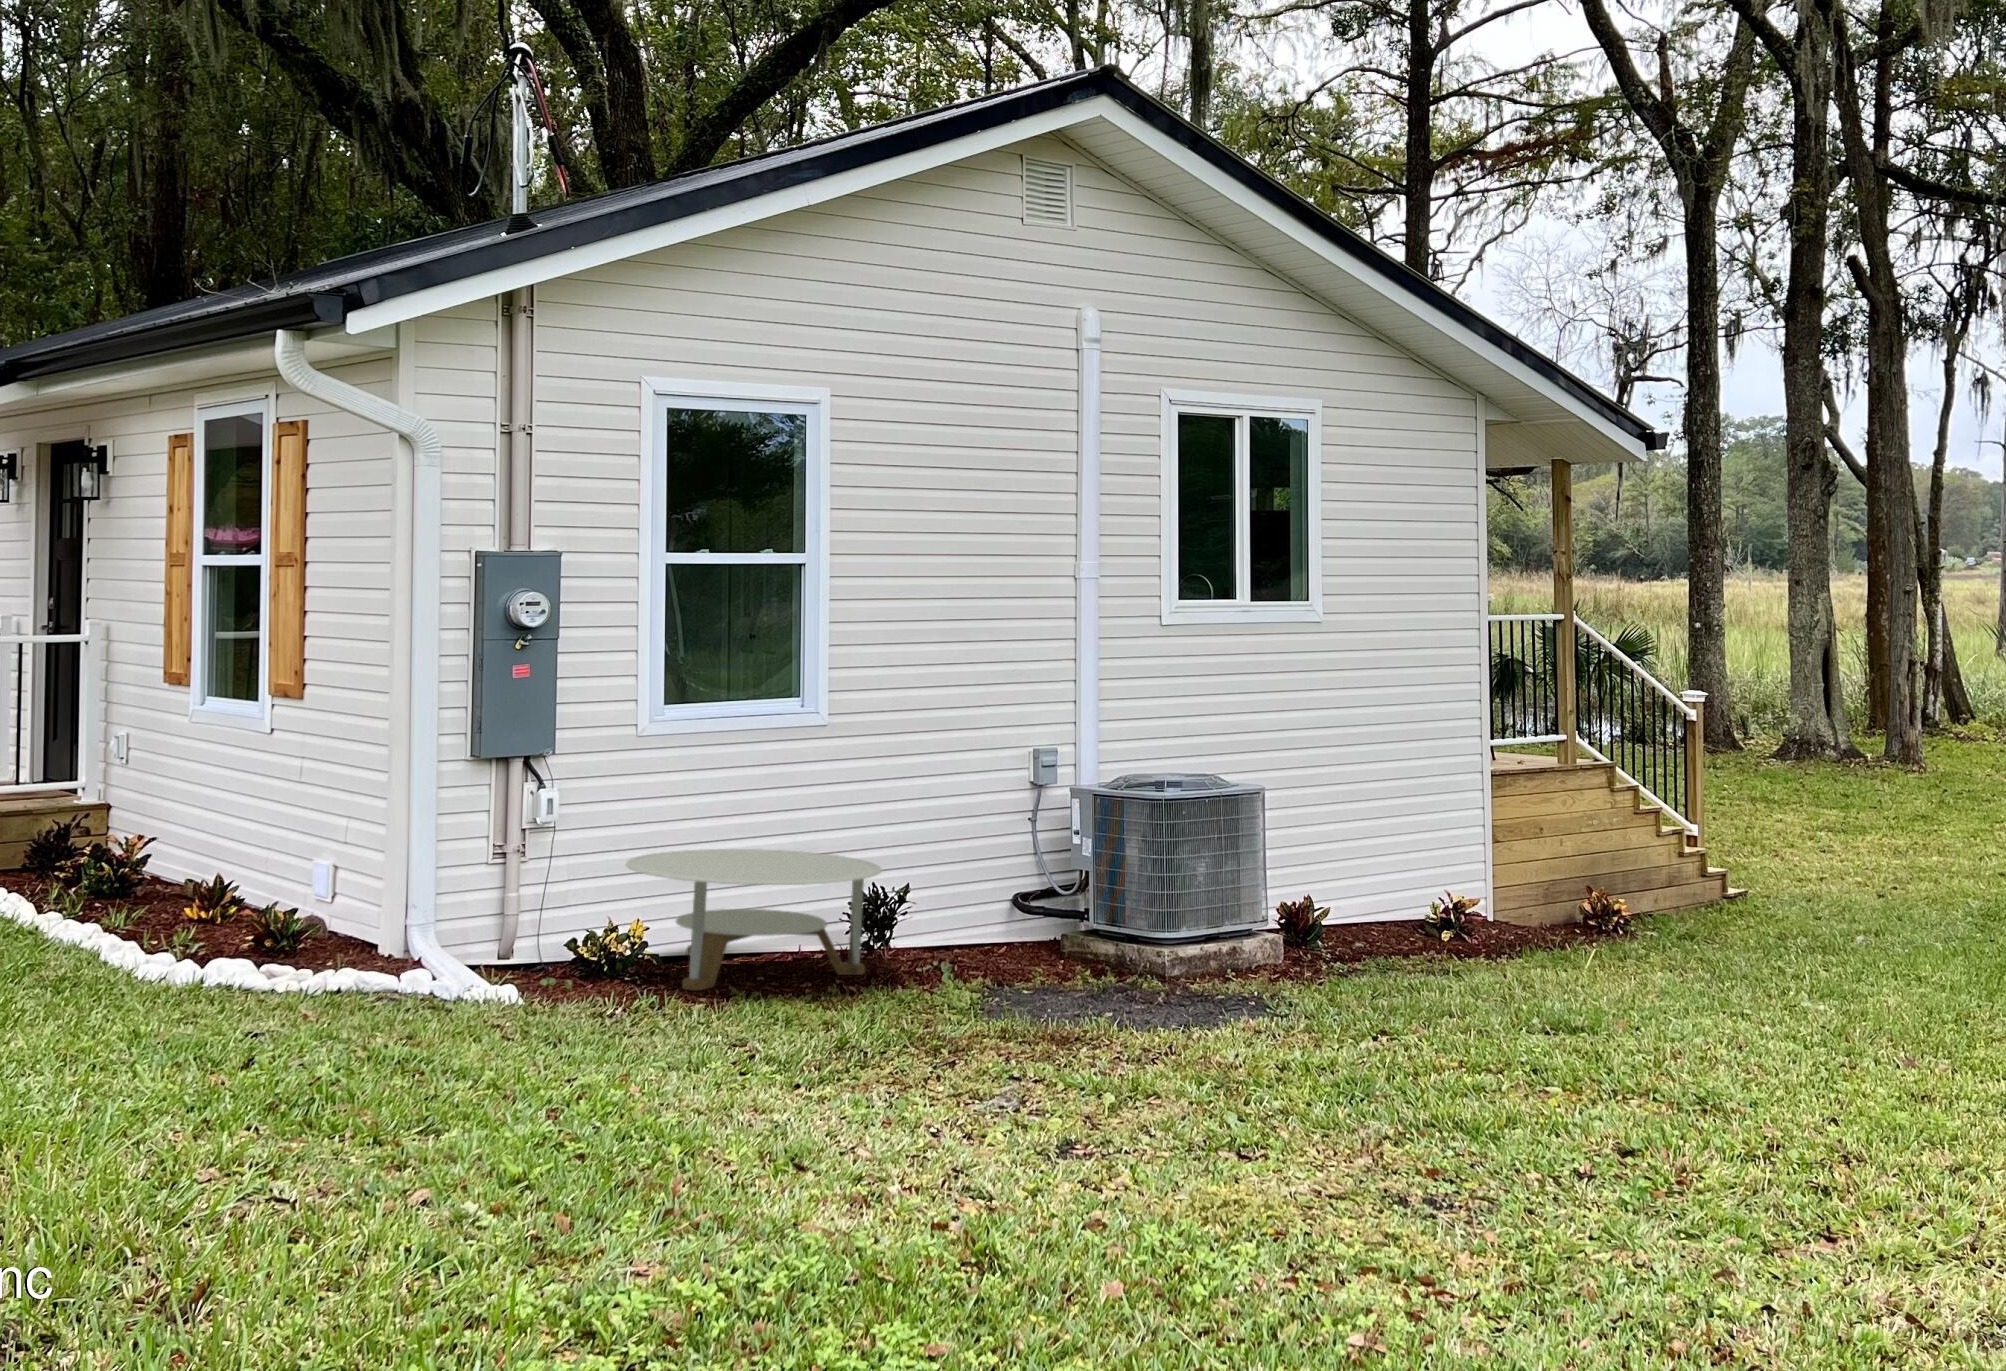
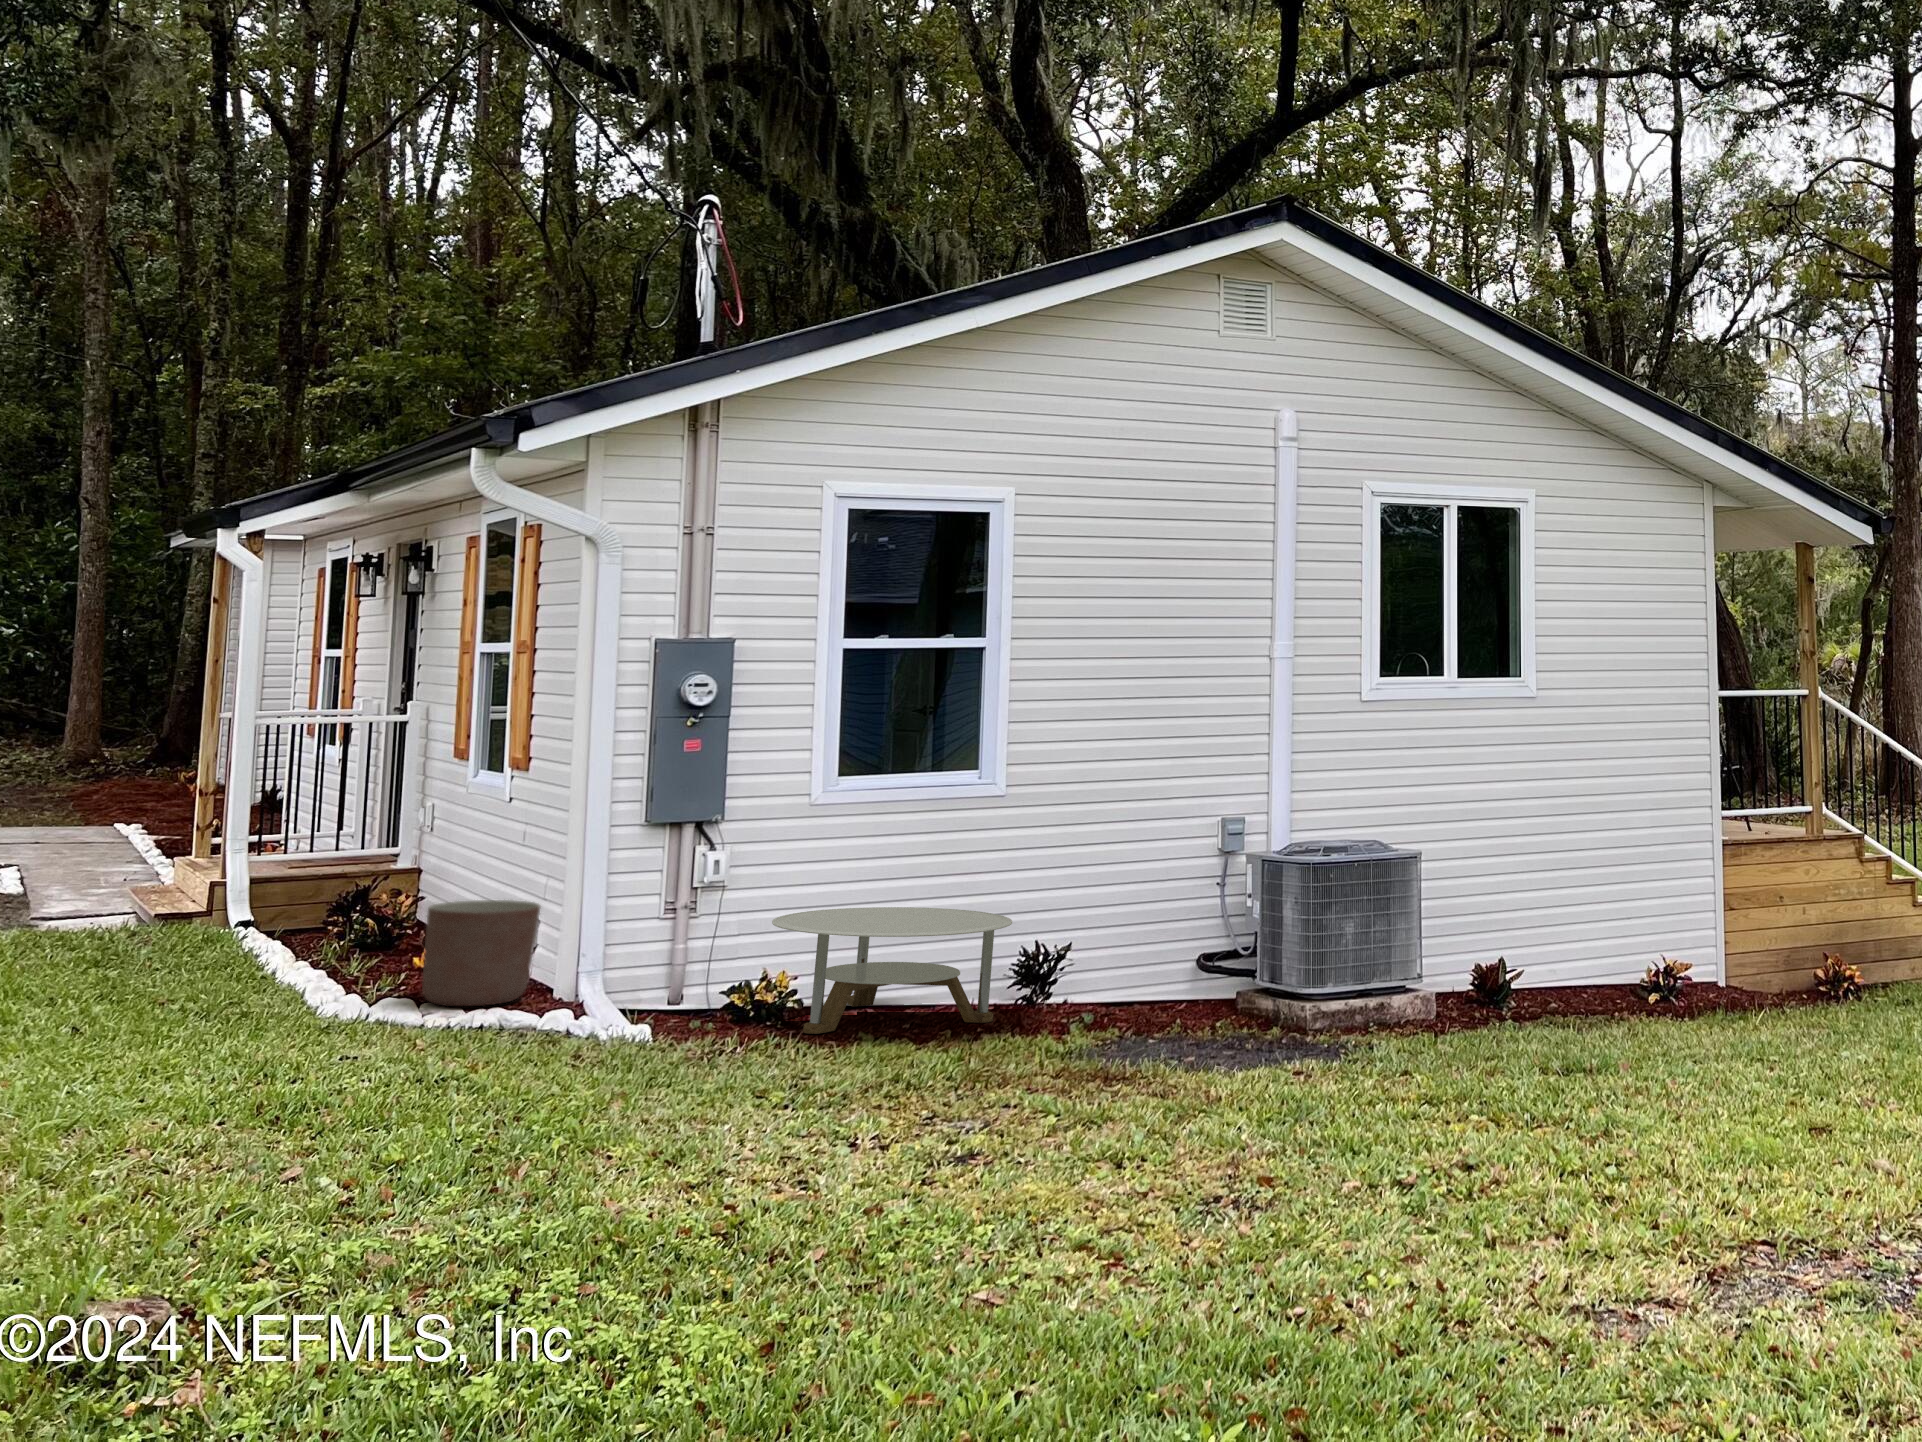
planter: none [227,843,350,962] -> present [422,900,540,1006]

